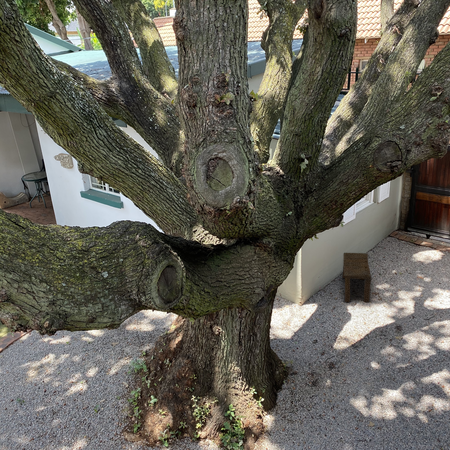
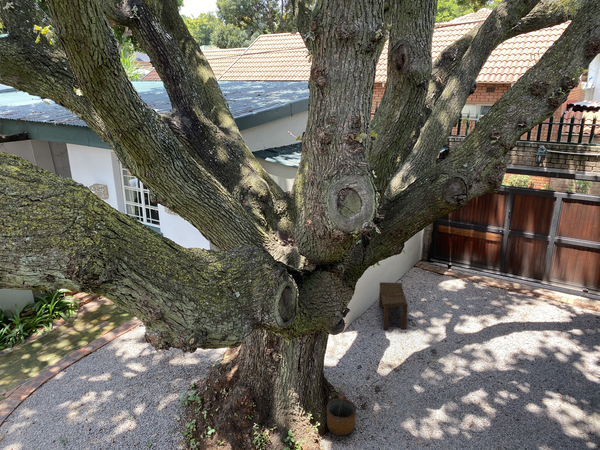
bucket: none [272,367,303,412] -> present [326,392,356,435]

